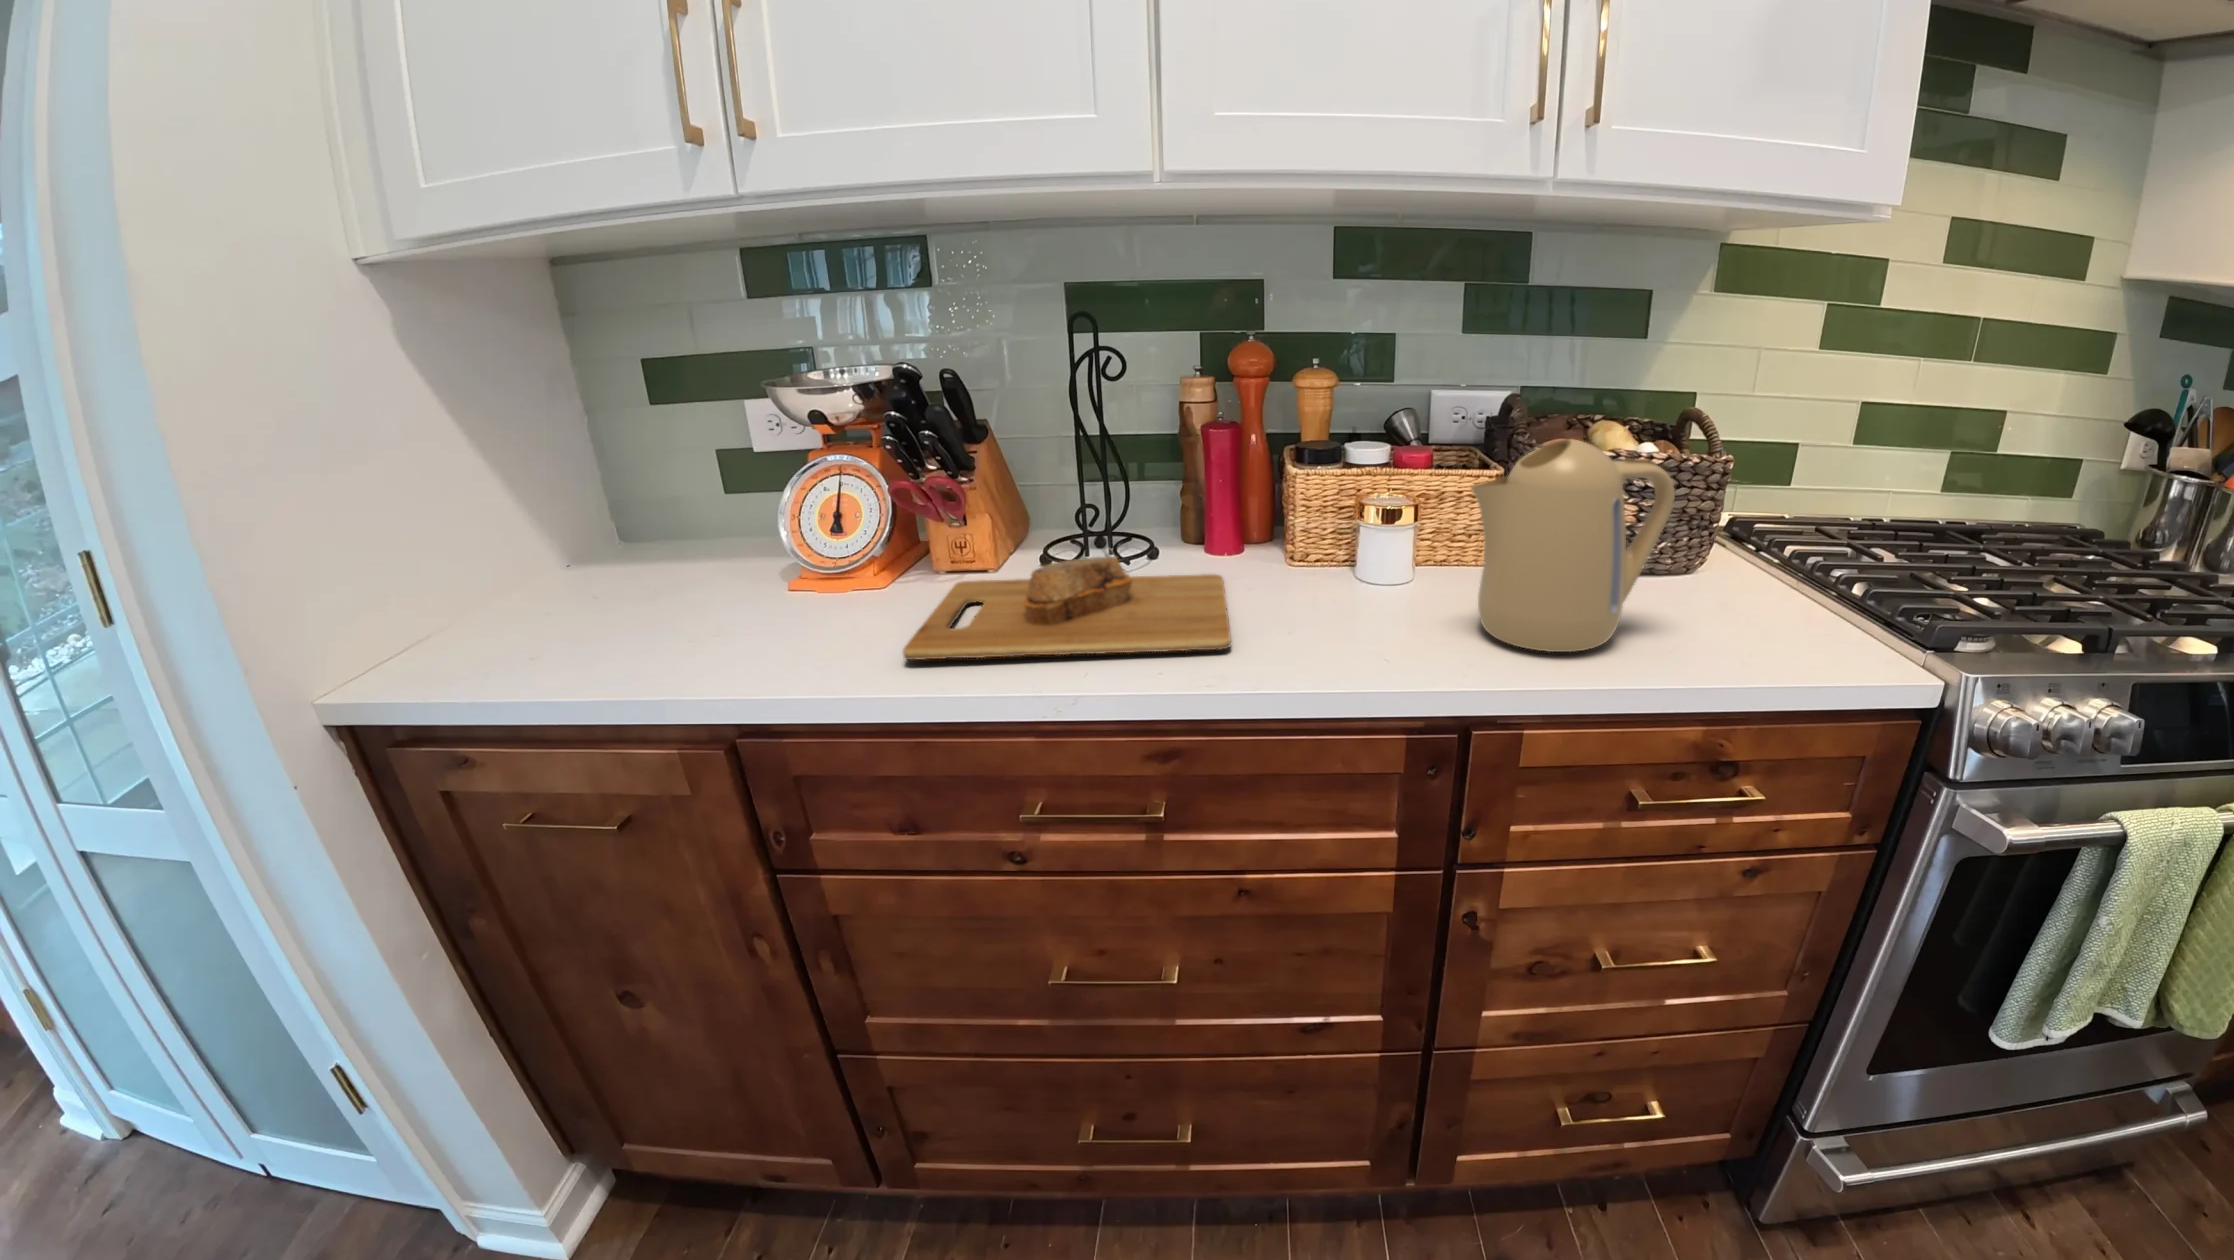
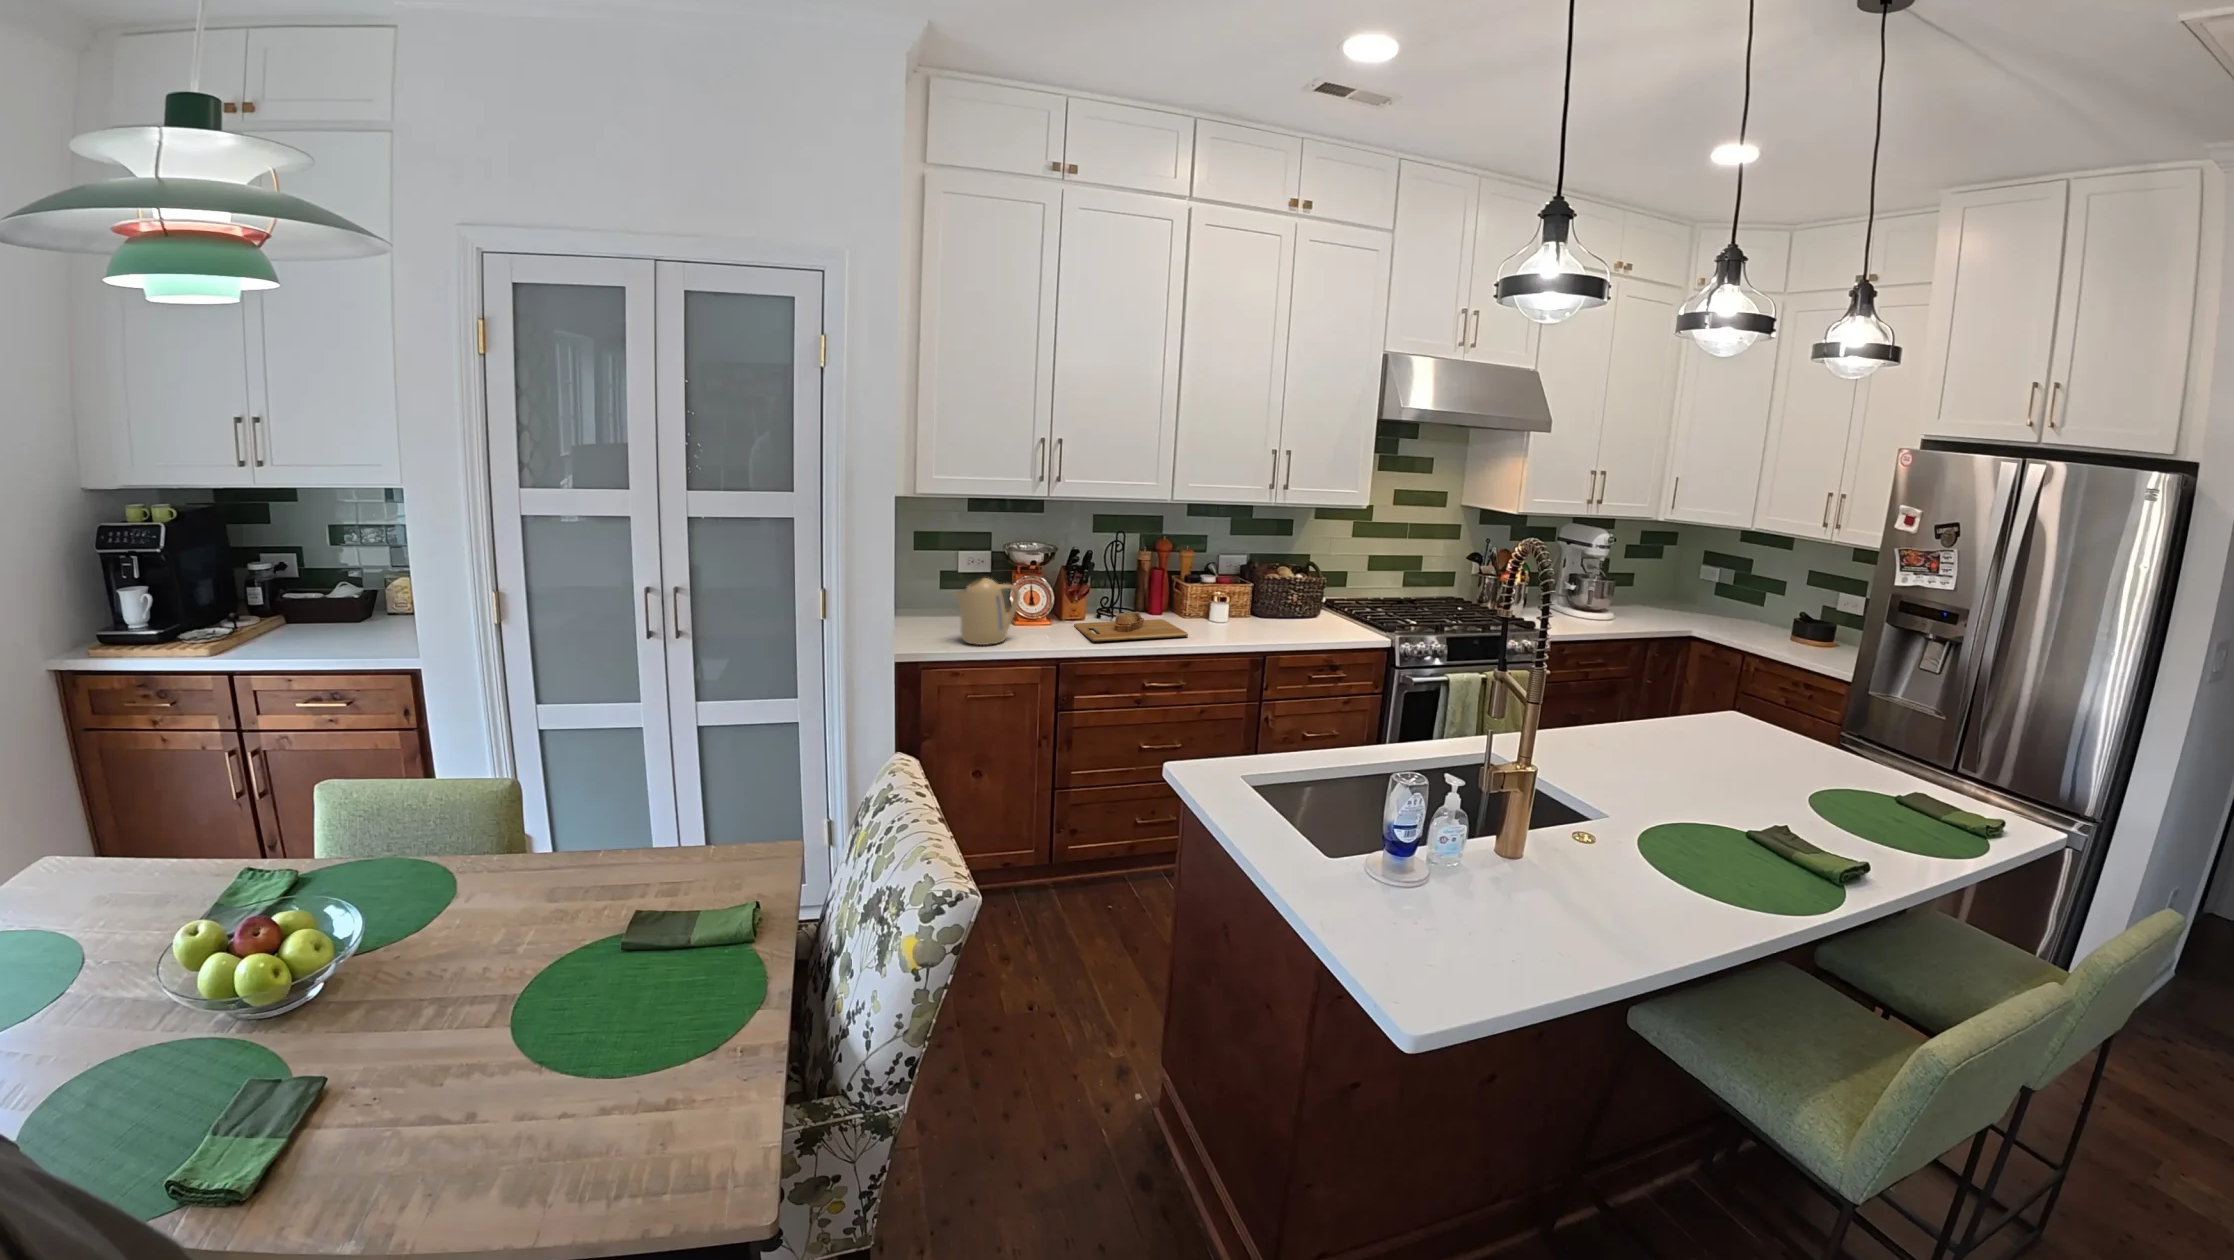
kettle: present [1471,439,1675,652] -> present [954,578,1020,645]

